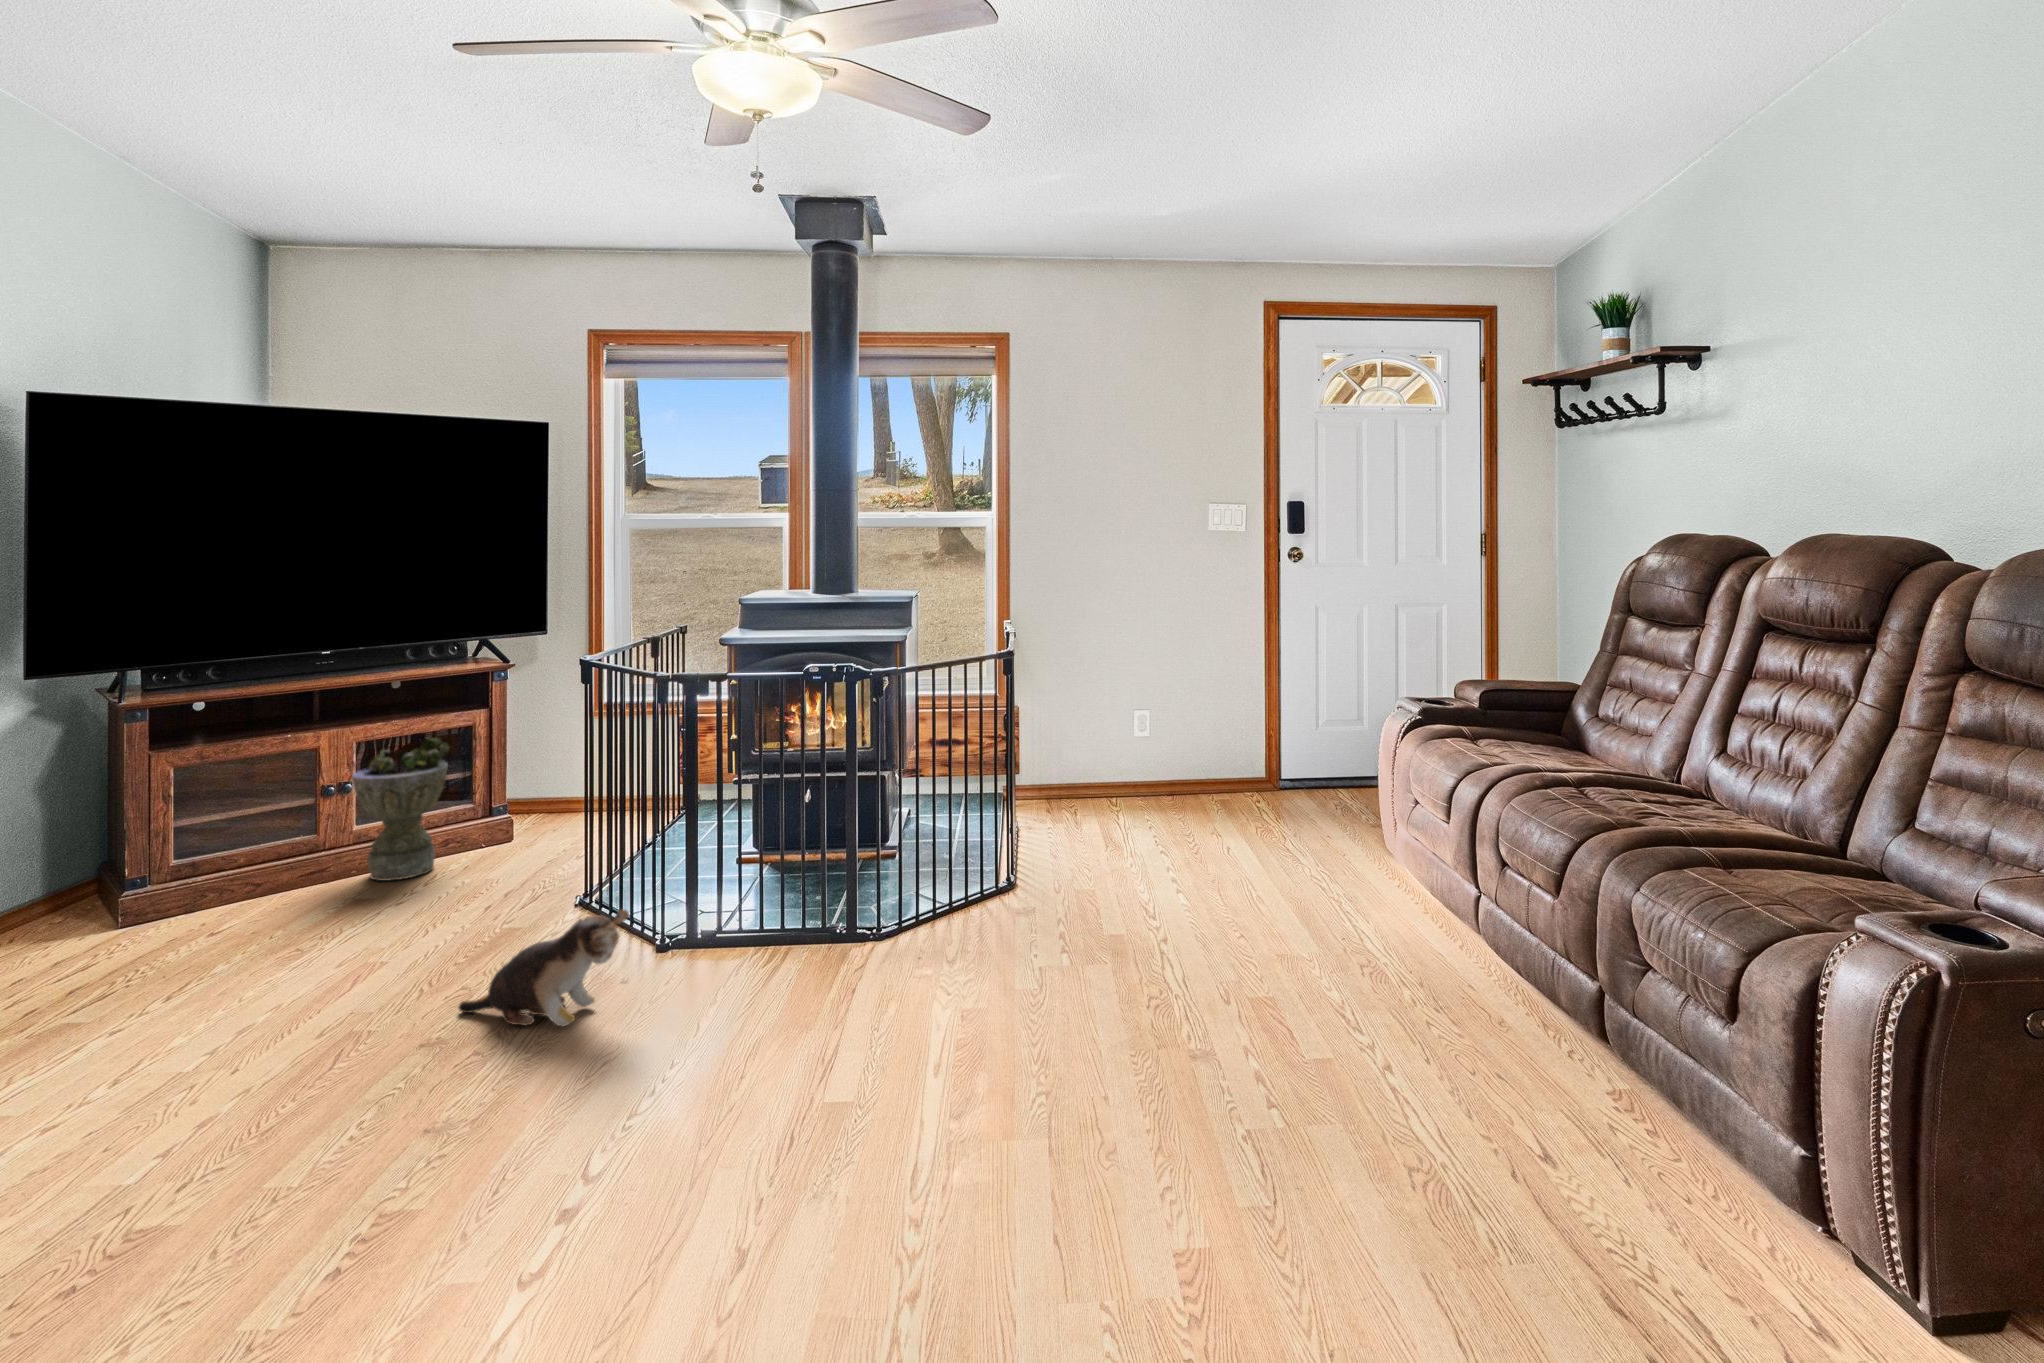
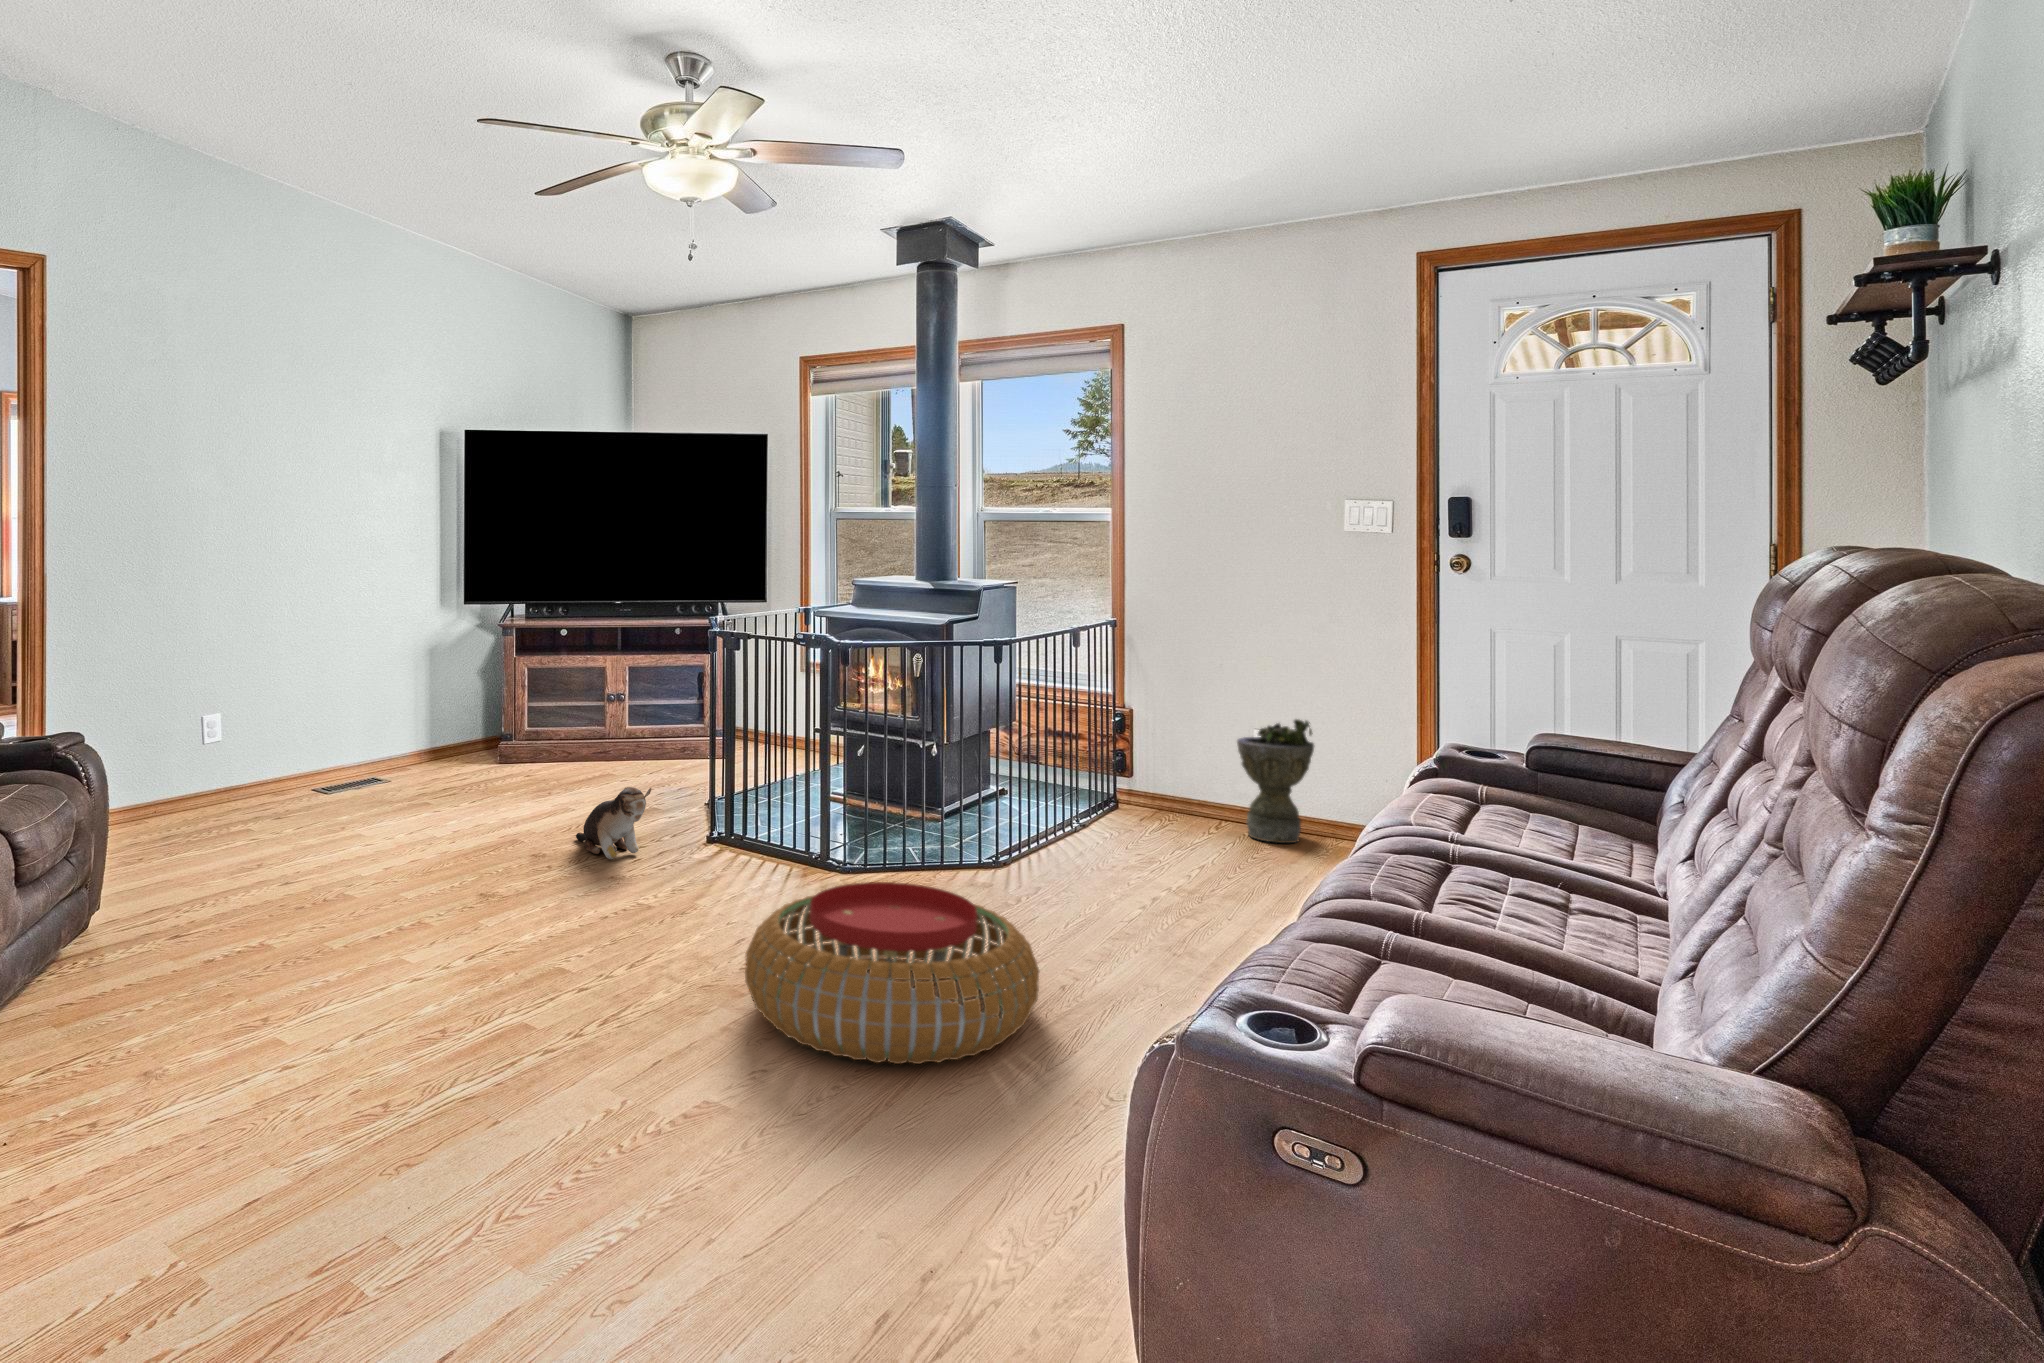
planter: present [352,738,449,881] -> present [1237,719,1314,843]
pouf: none [1021,942,1359,1182] -> present [745,882,1039,1064]

